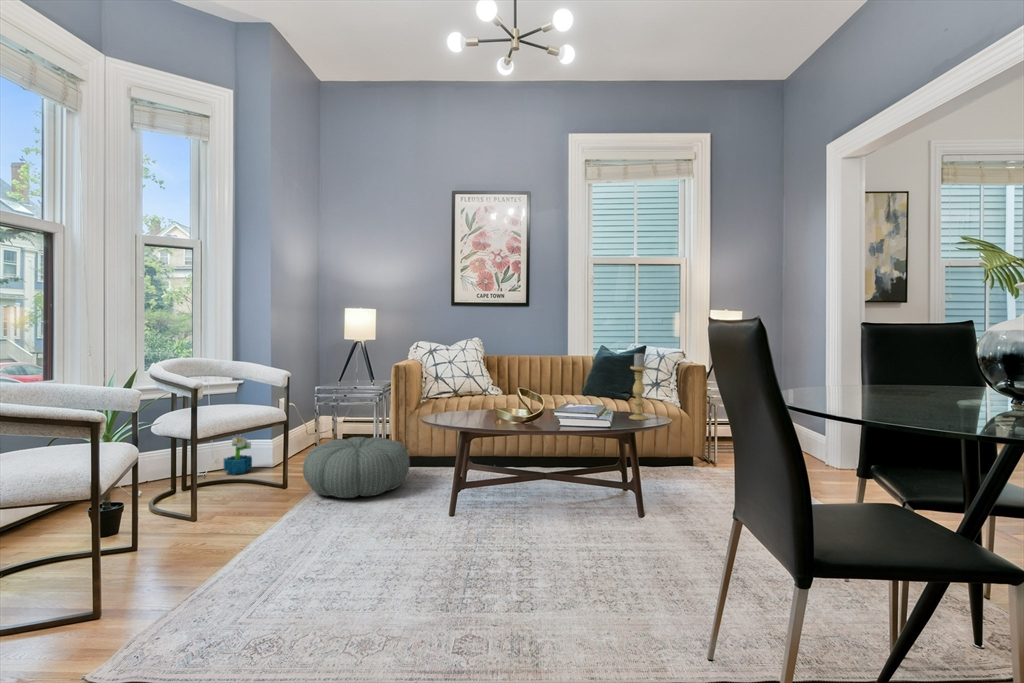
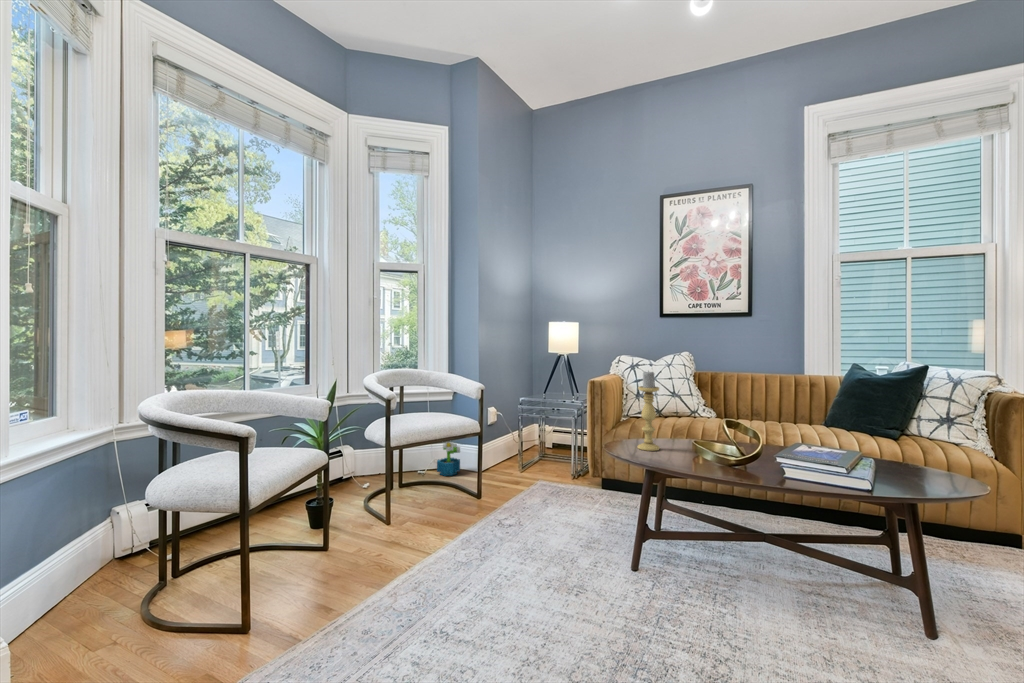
candle holder: present [629,353,648,420] -> present [638,371,659,451]
pouf: present [303,437,410,498] -> none [492,454,599,523]

